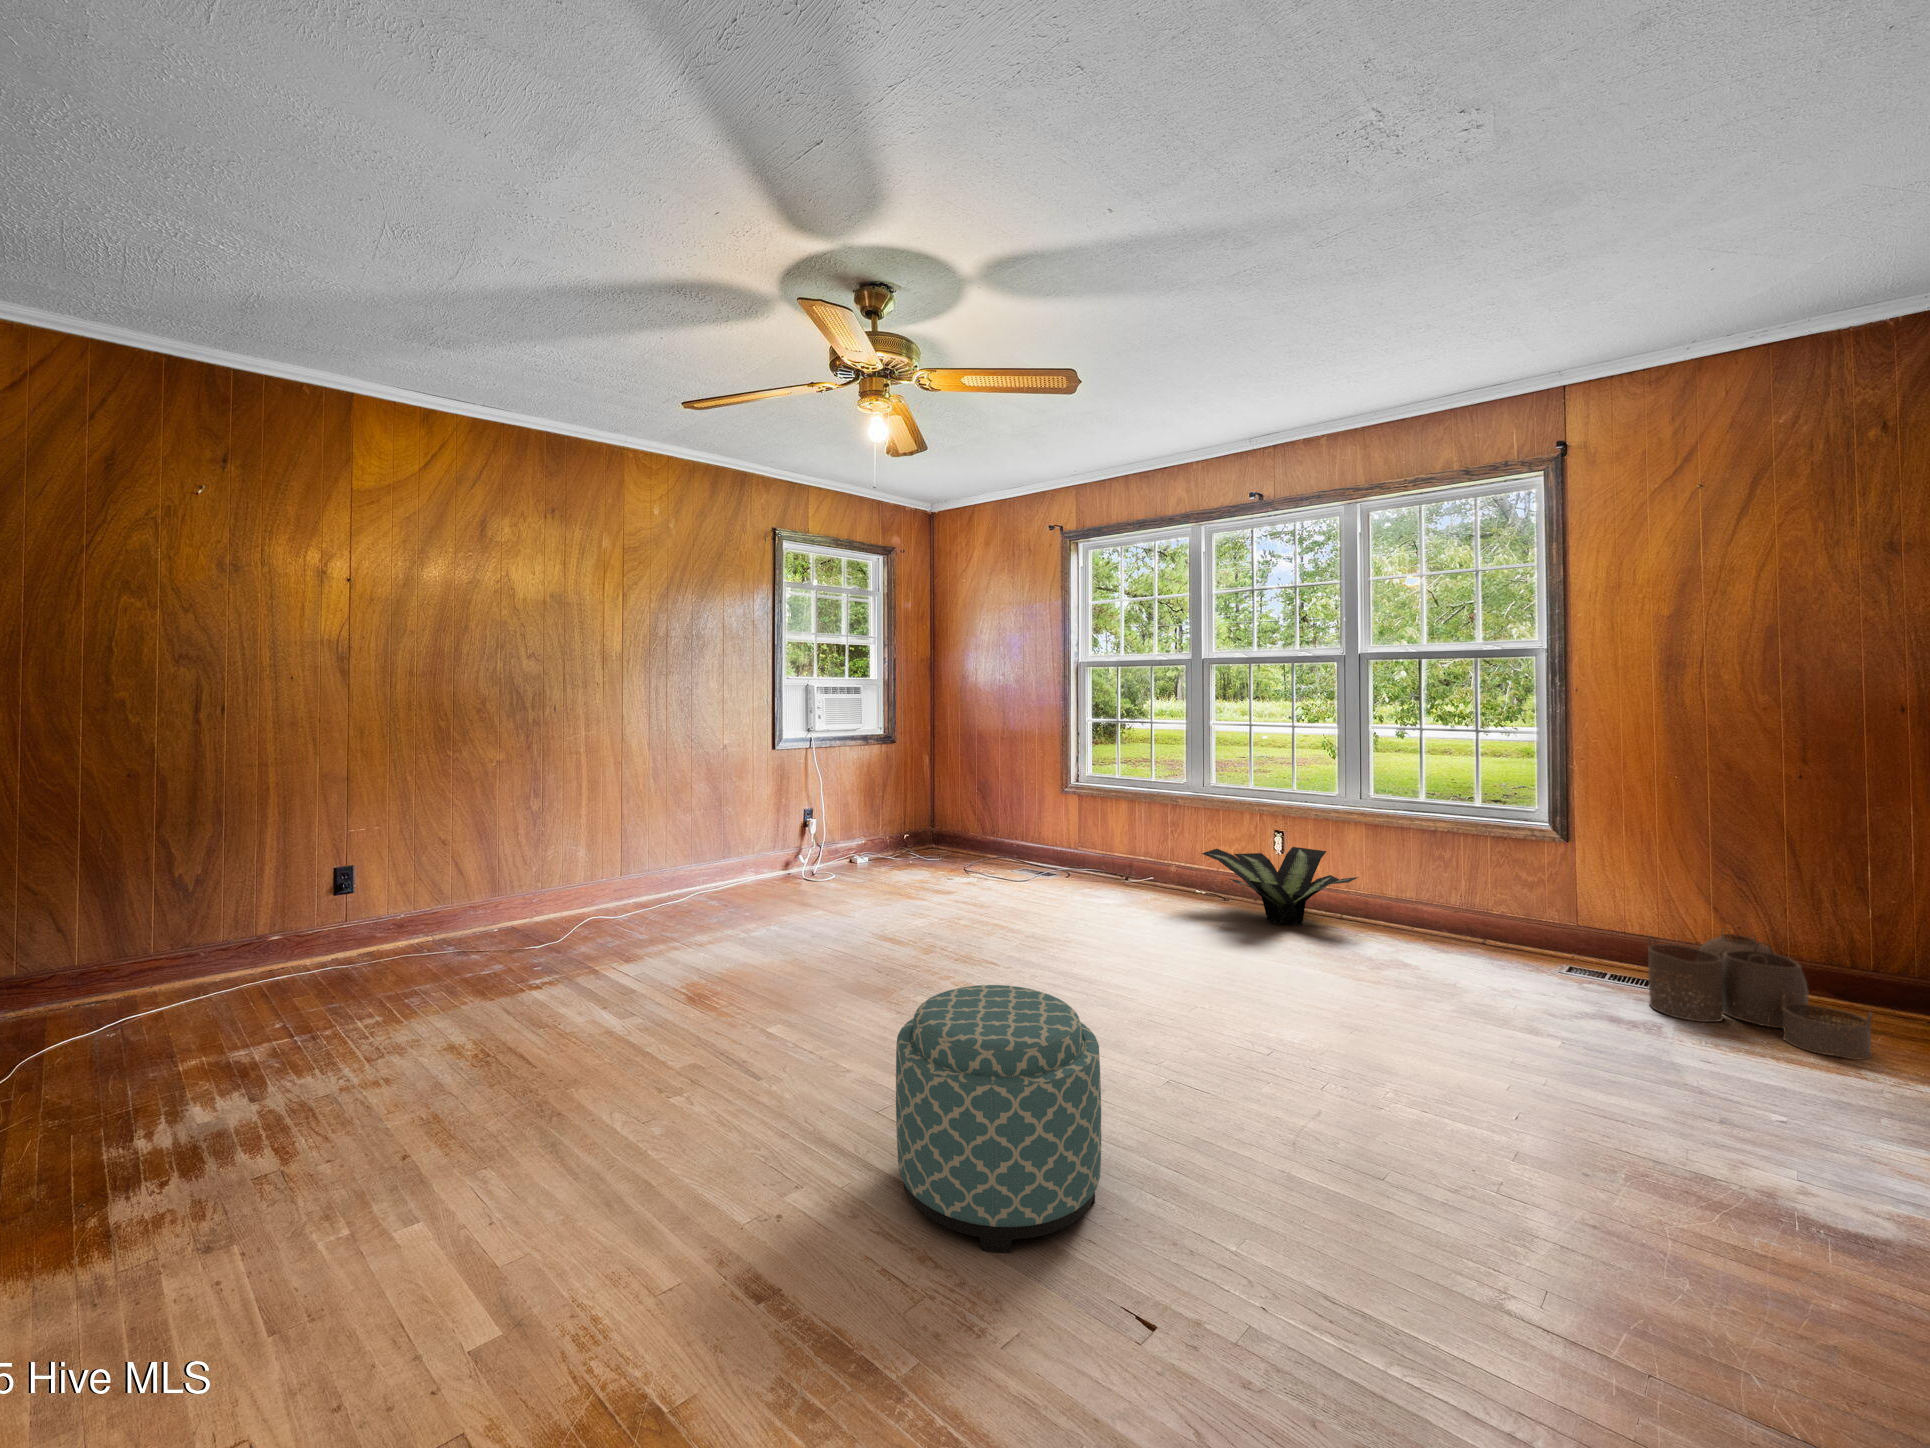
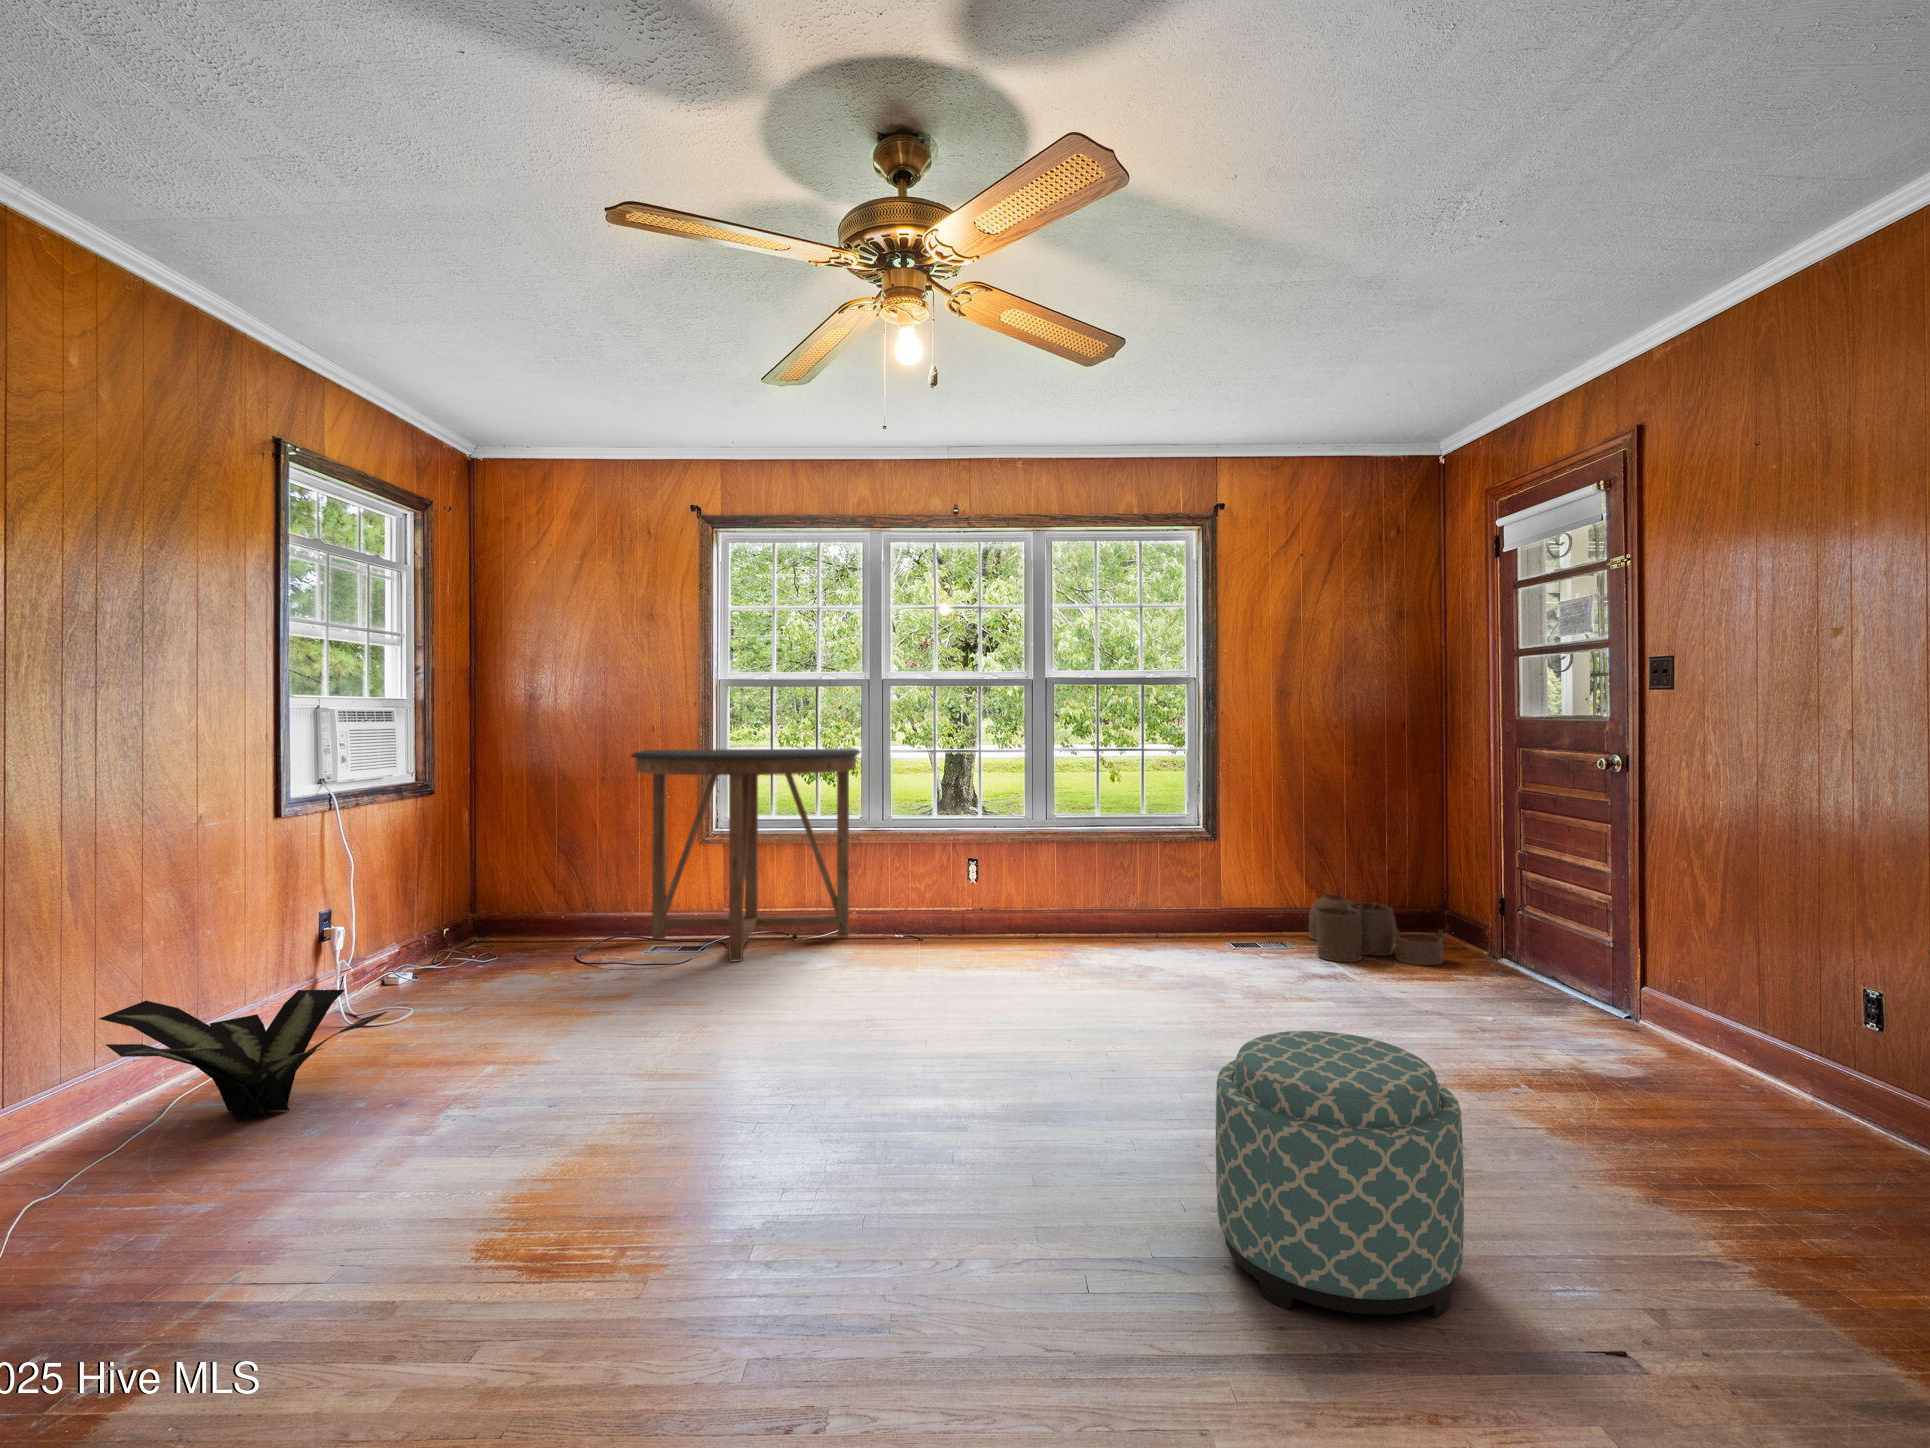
console table: none [998,717,1177,884] -> present [631,749,860,962]
potted plant: present [1202,847,1358,925] -> present [99,990,387,1123]

